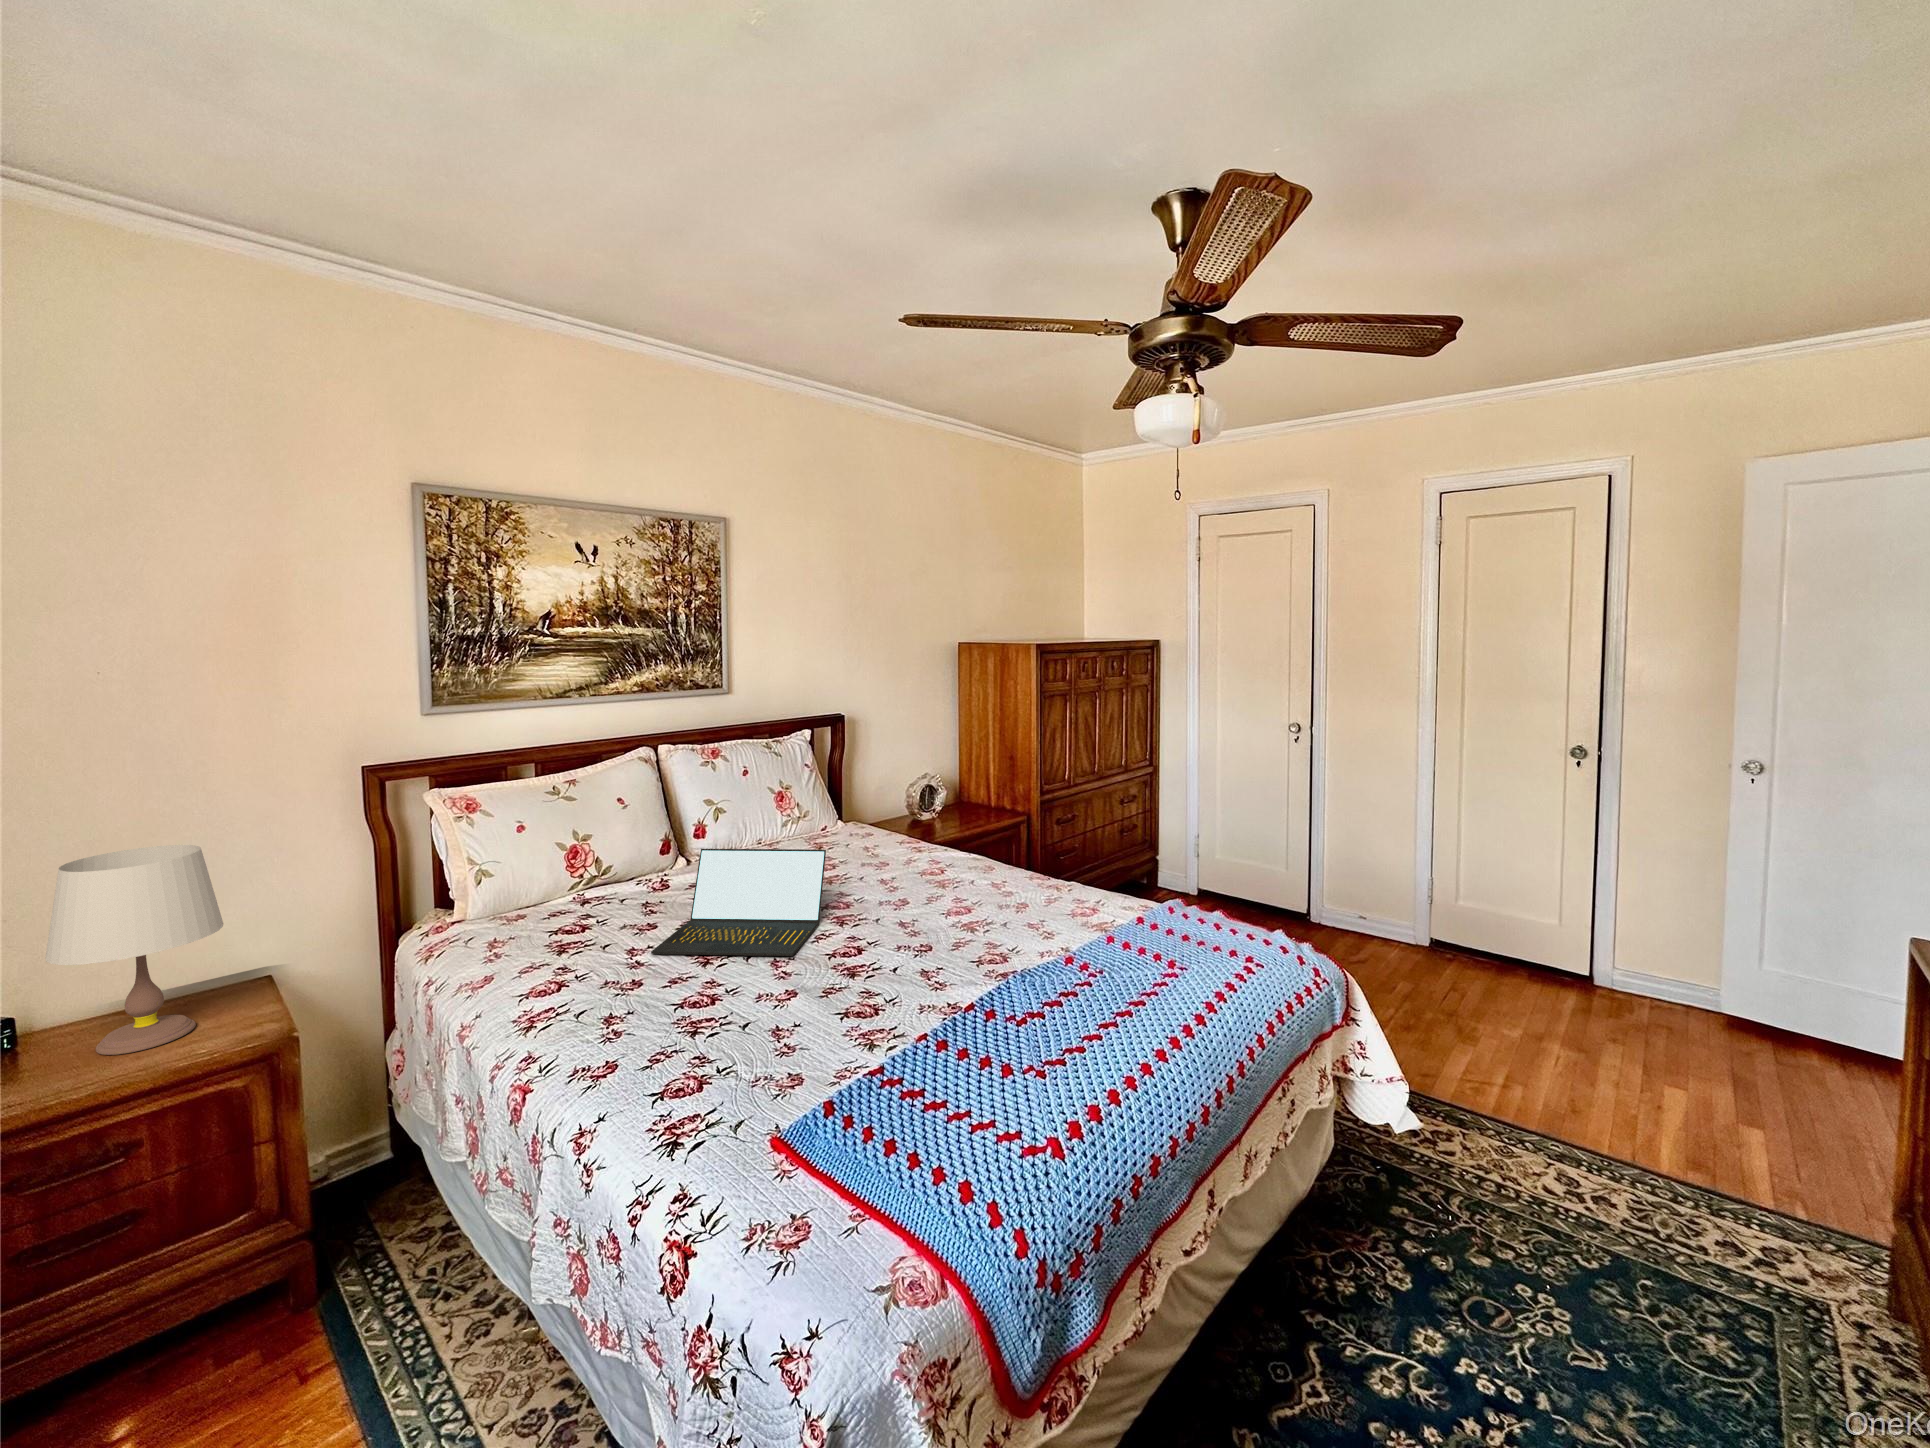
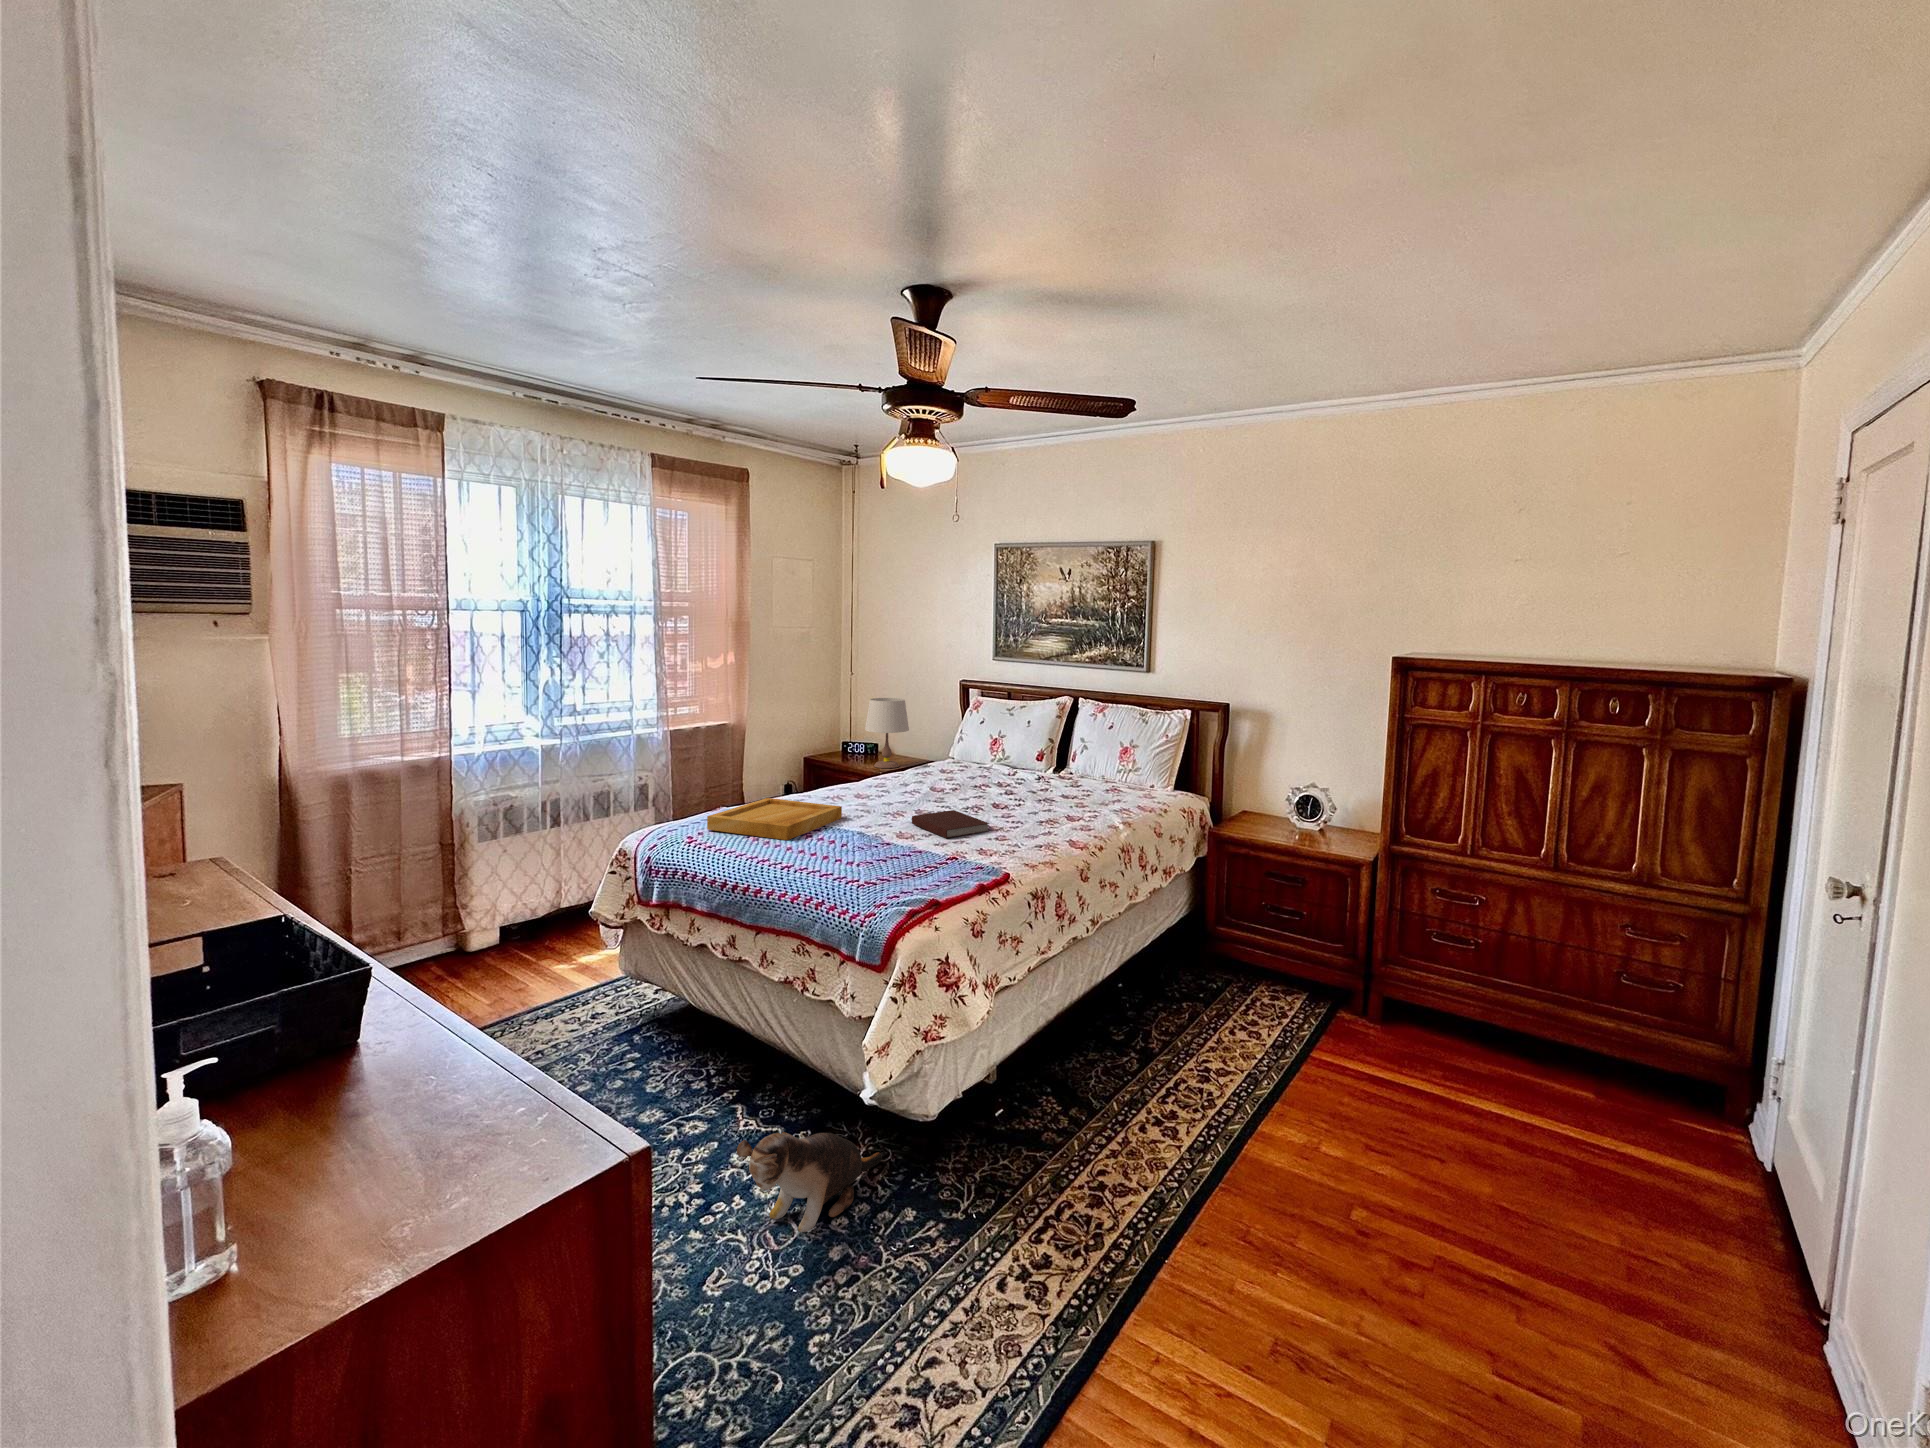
laptop: present [651,849,826,956] -> none [906,747,975,801]
notebook: none [926,897,1044,949] -> present [912,810,989,838]
tray: none [764,987,1038,1154] -> present [707,798,842,840]
plush toy: none [1332,1202,1544,1320] -> present [737,1132,882,1232]

